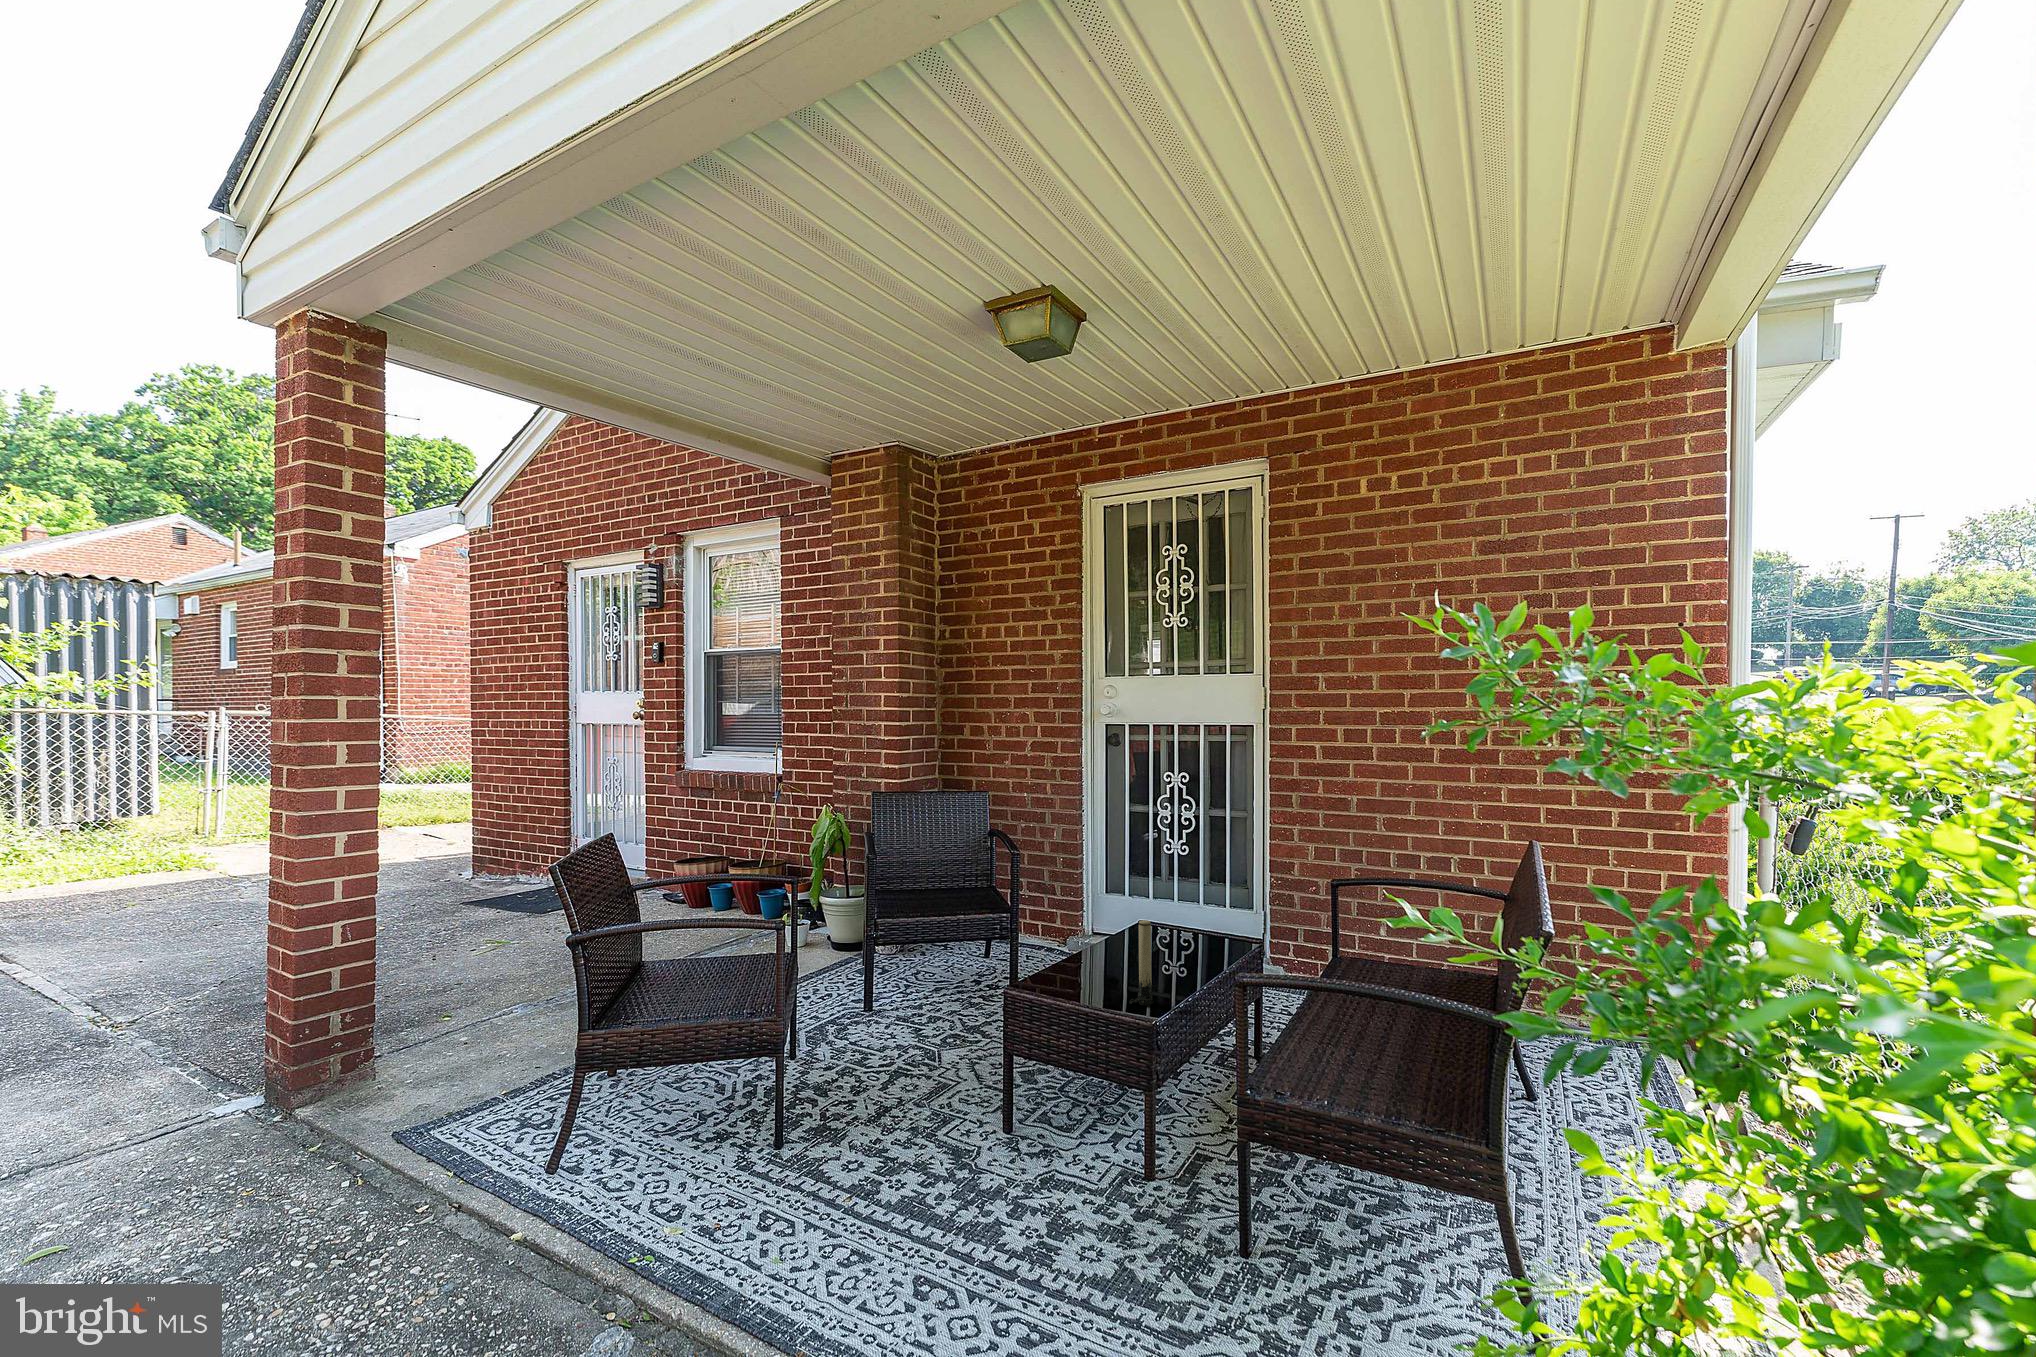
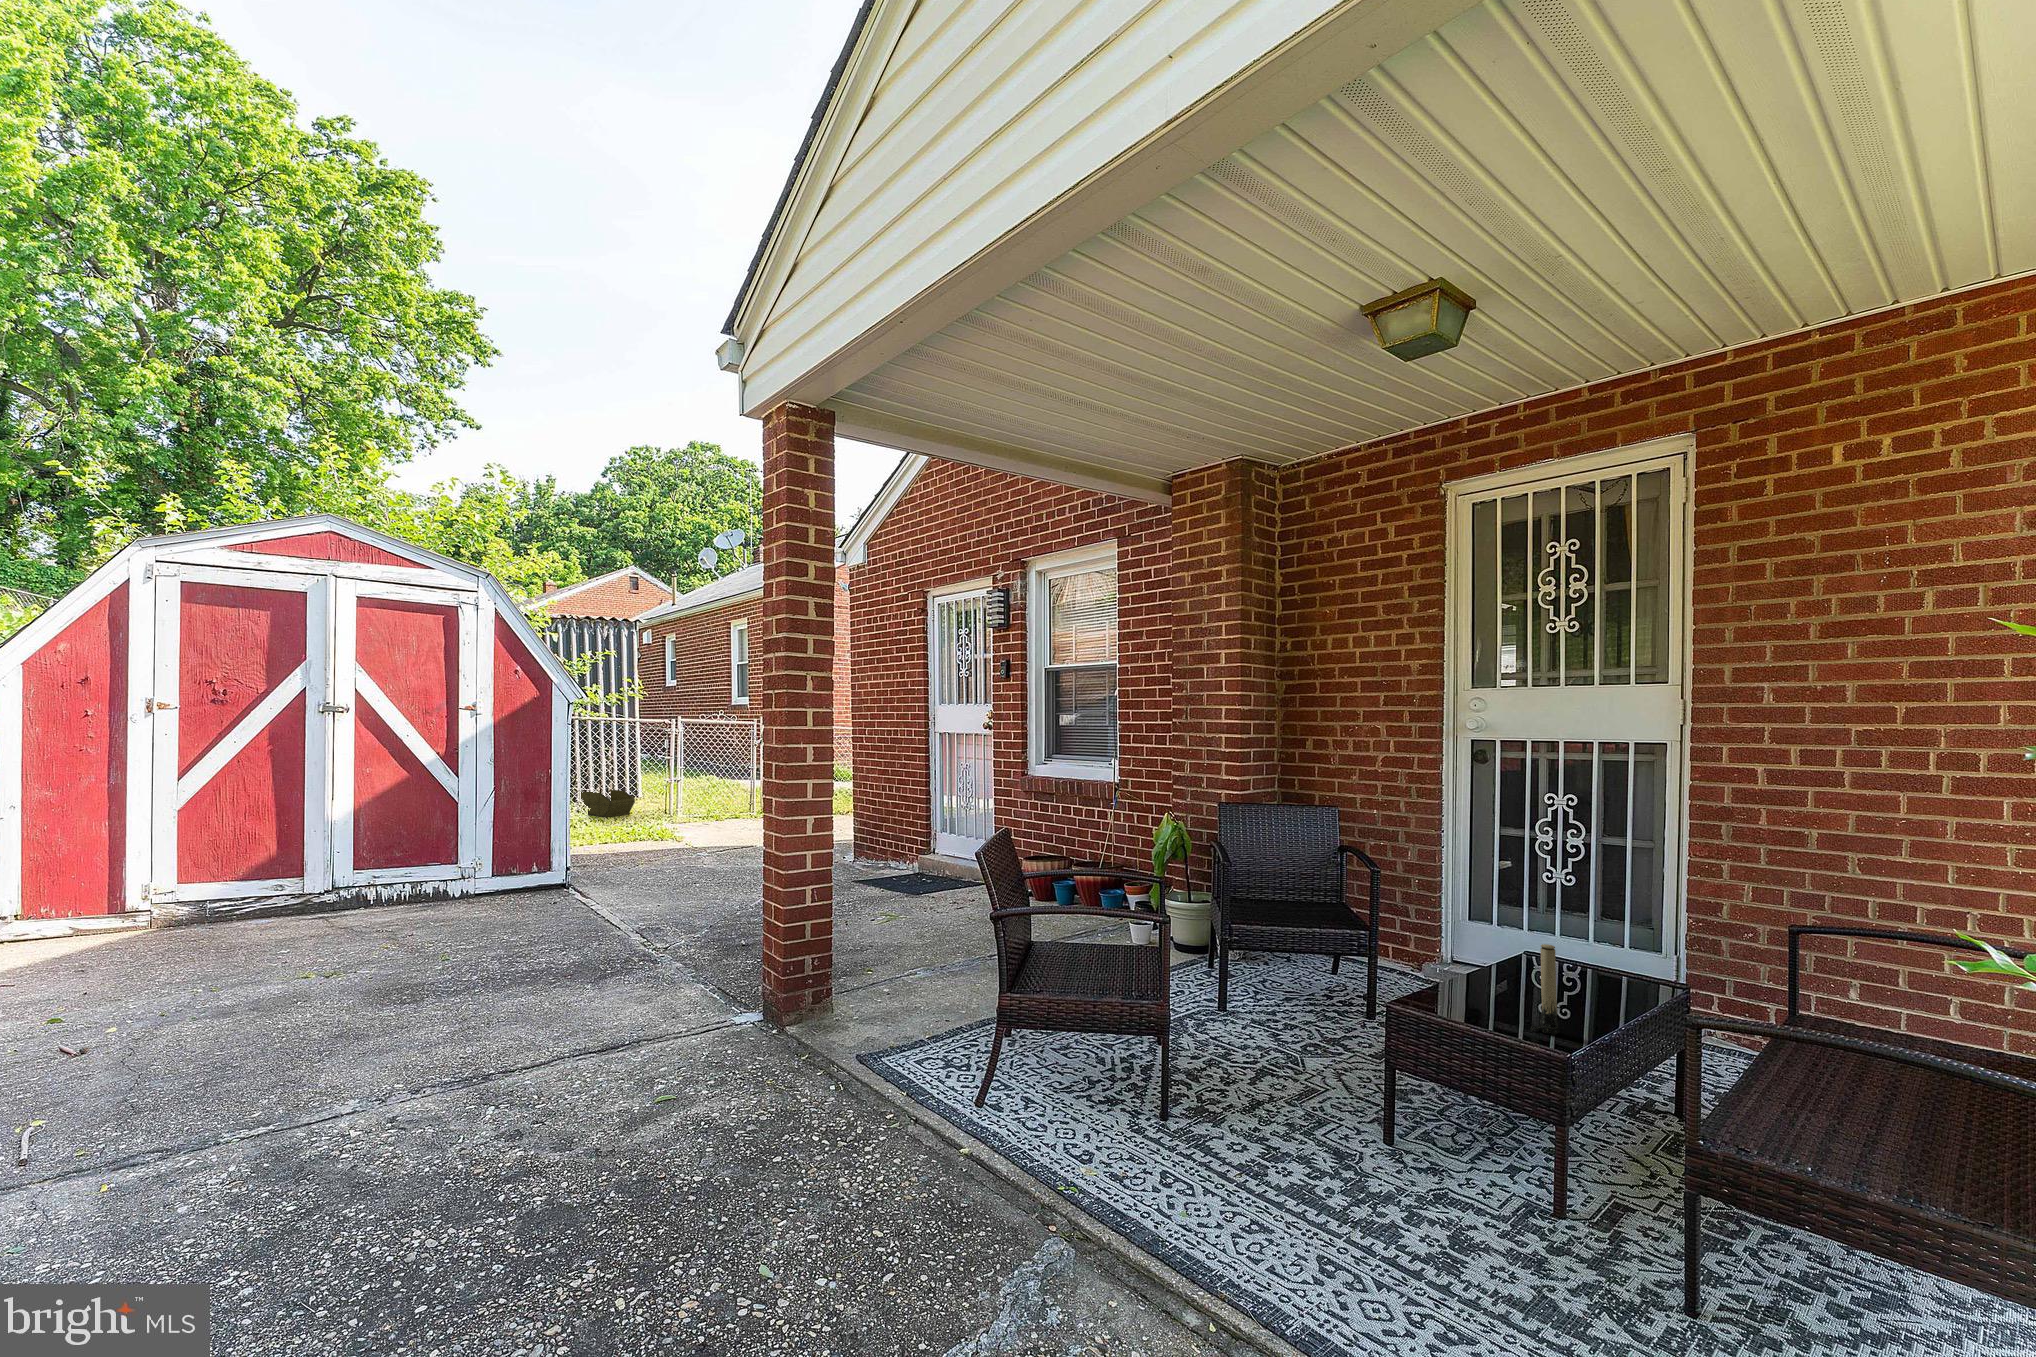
storage bin: none [61,809,155,846] -> present [581,790,635,817]

